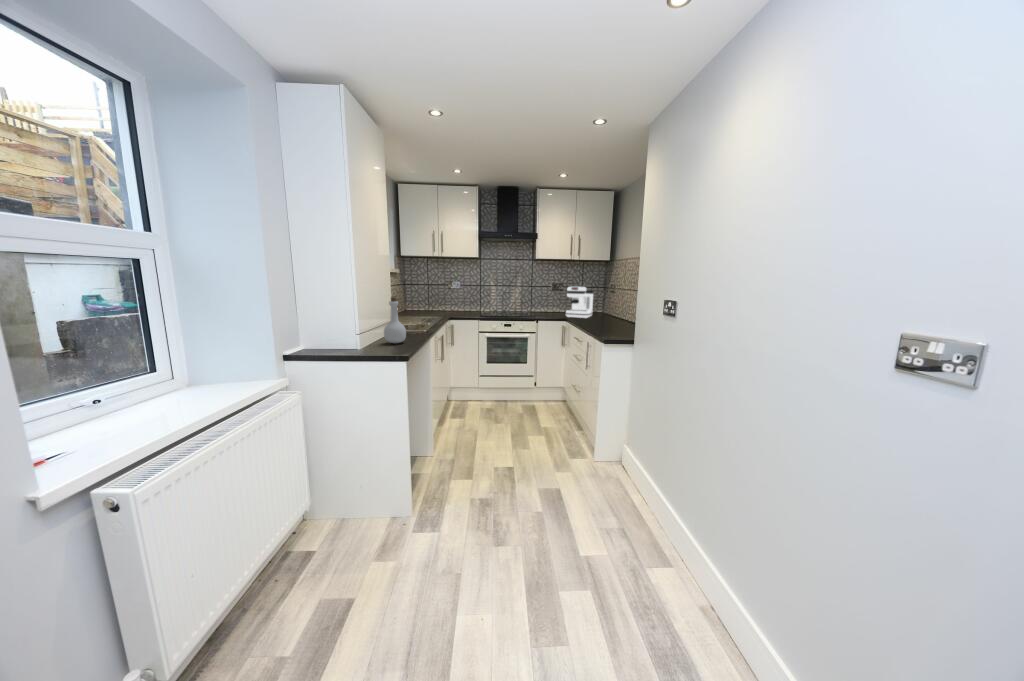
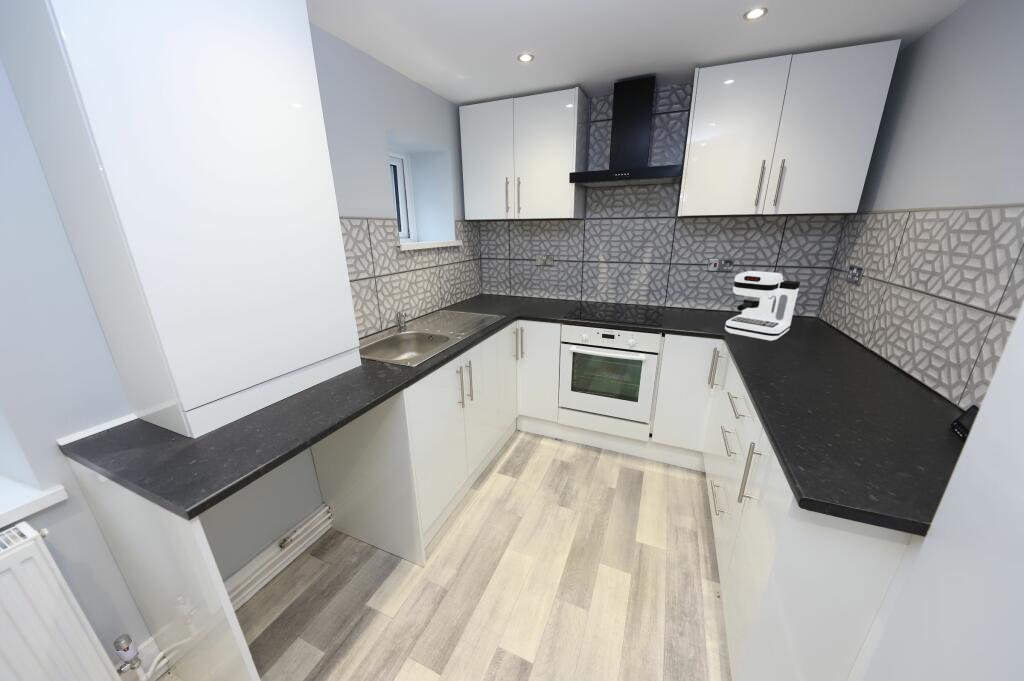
bottle: present [384,297,406,343] -> none [263,341,312,429]

